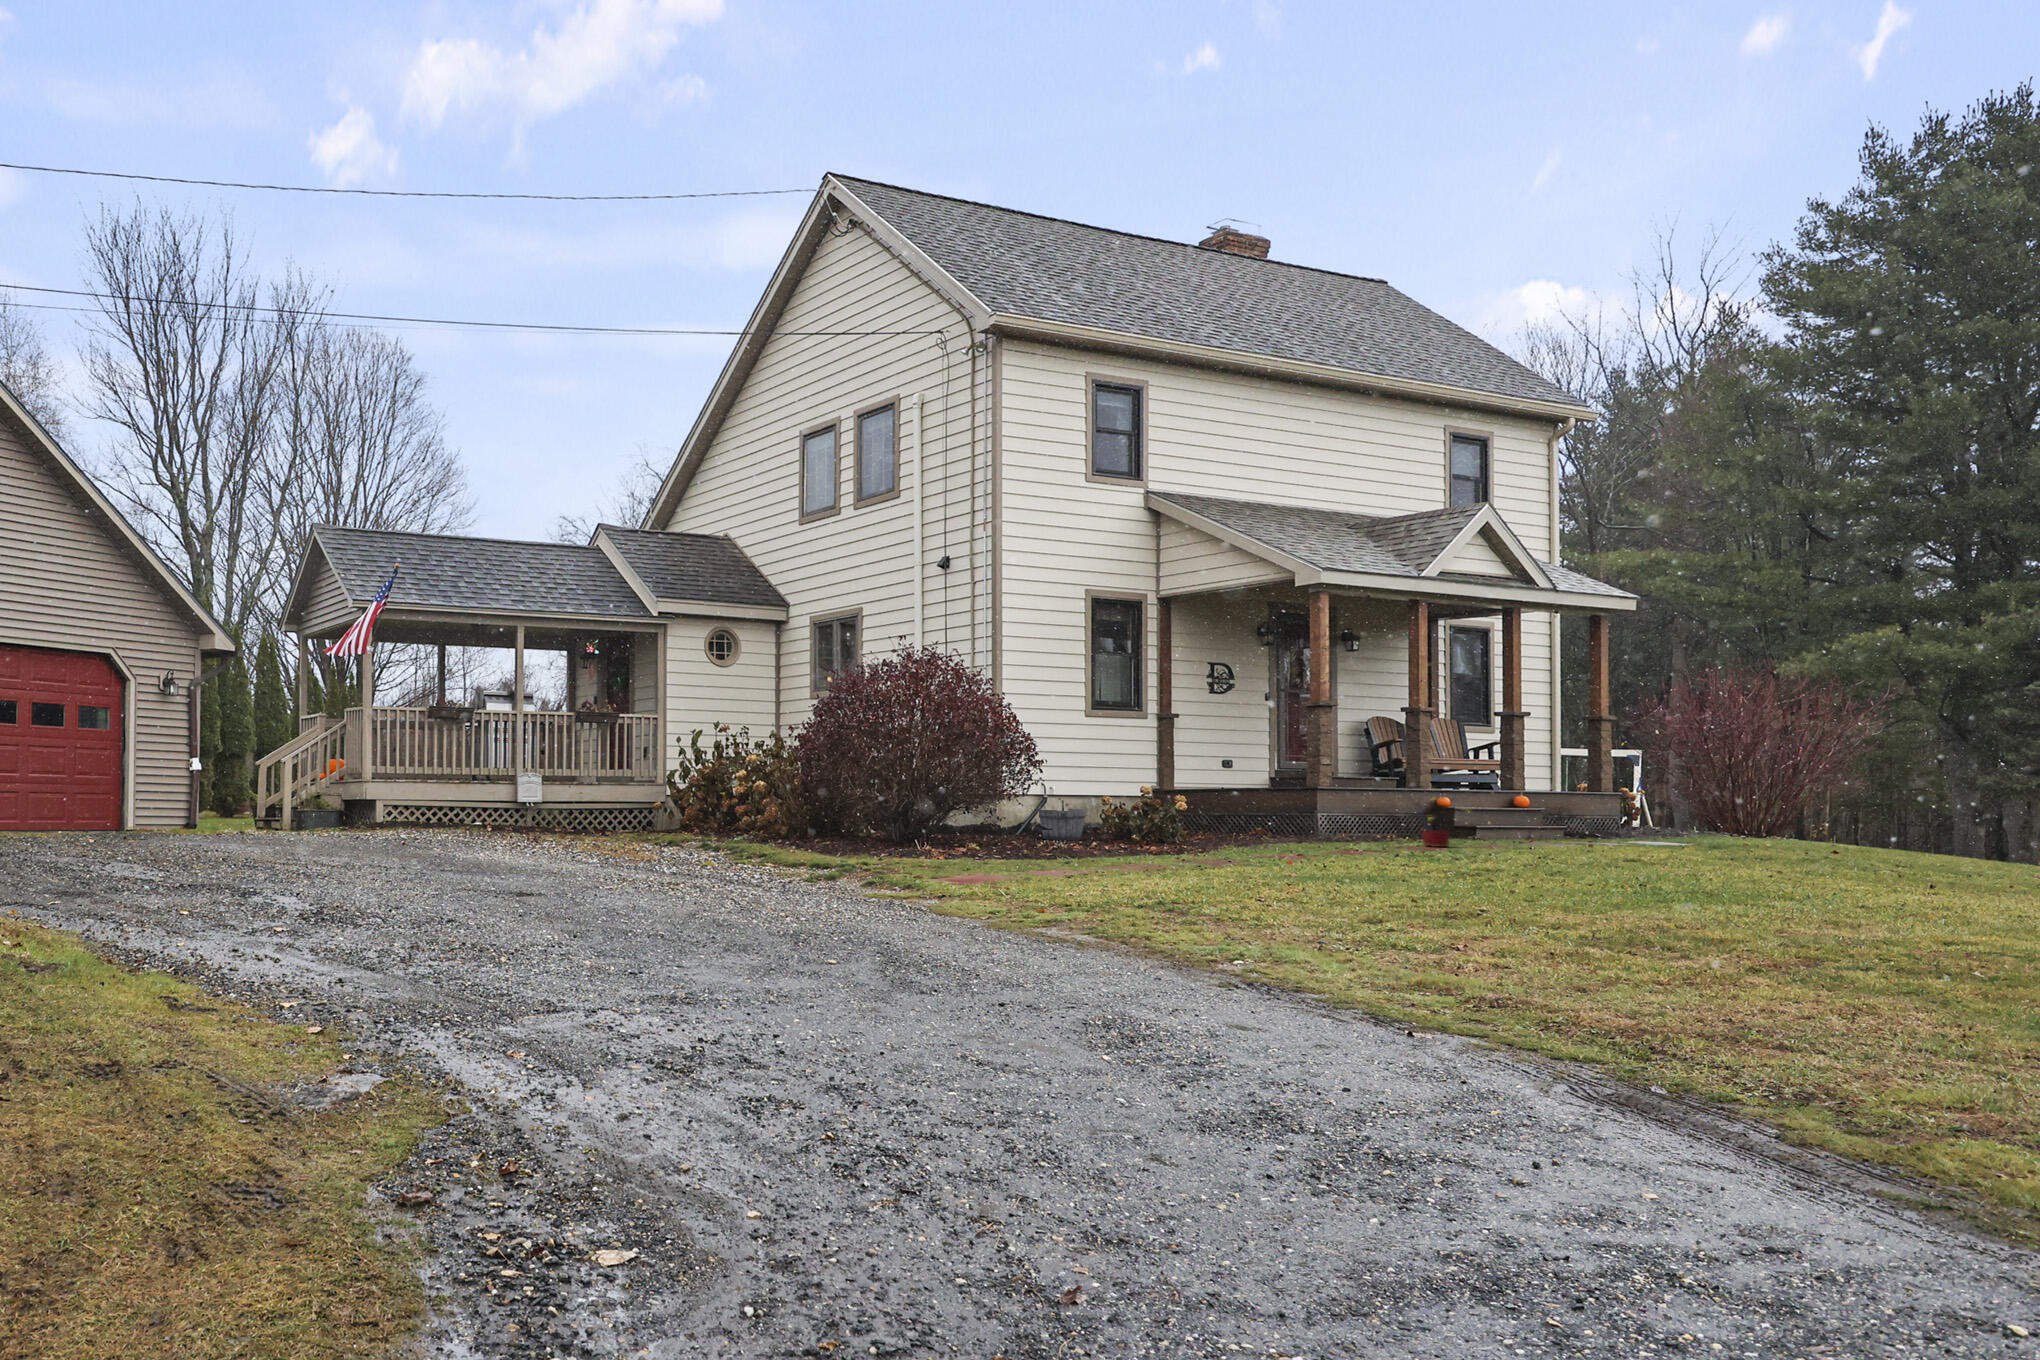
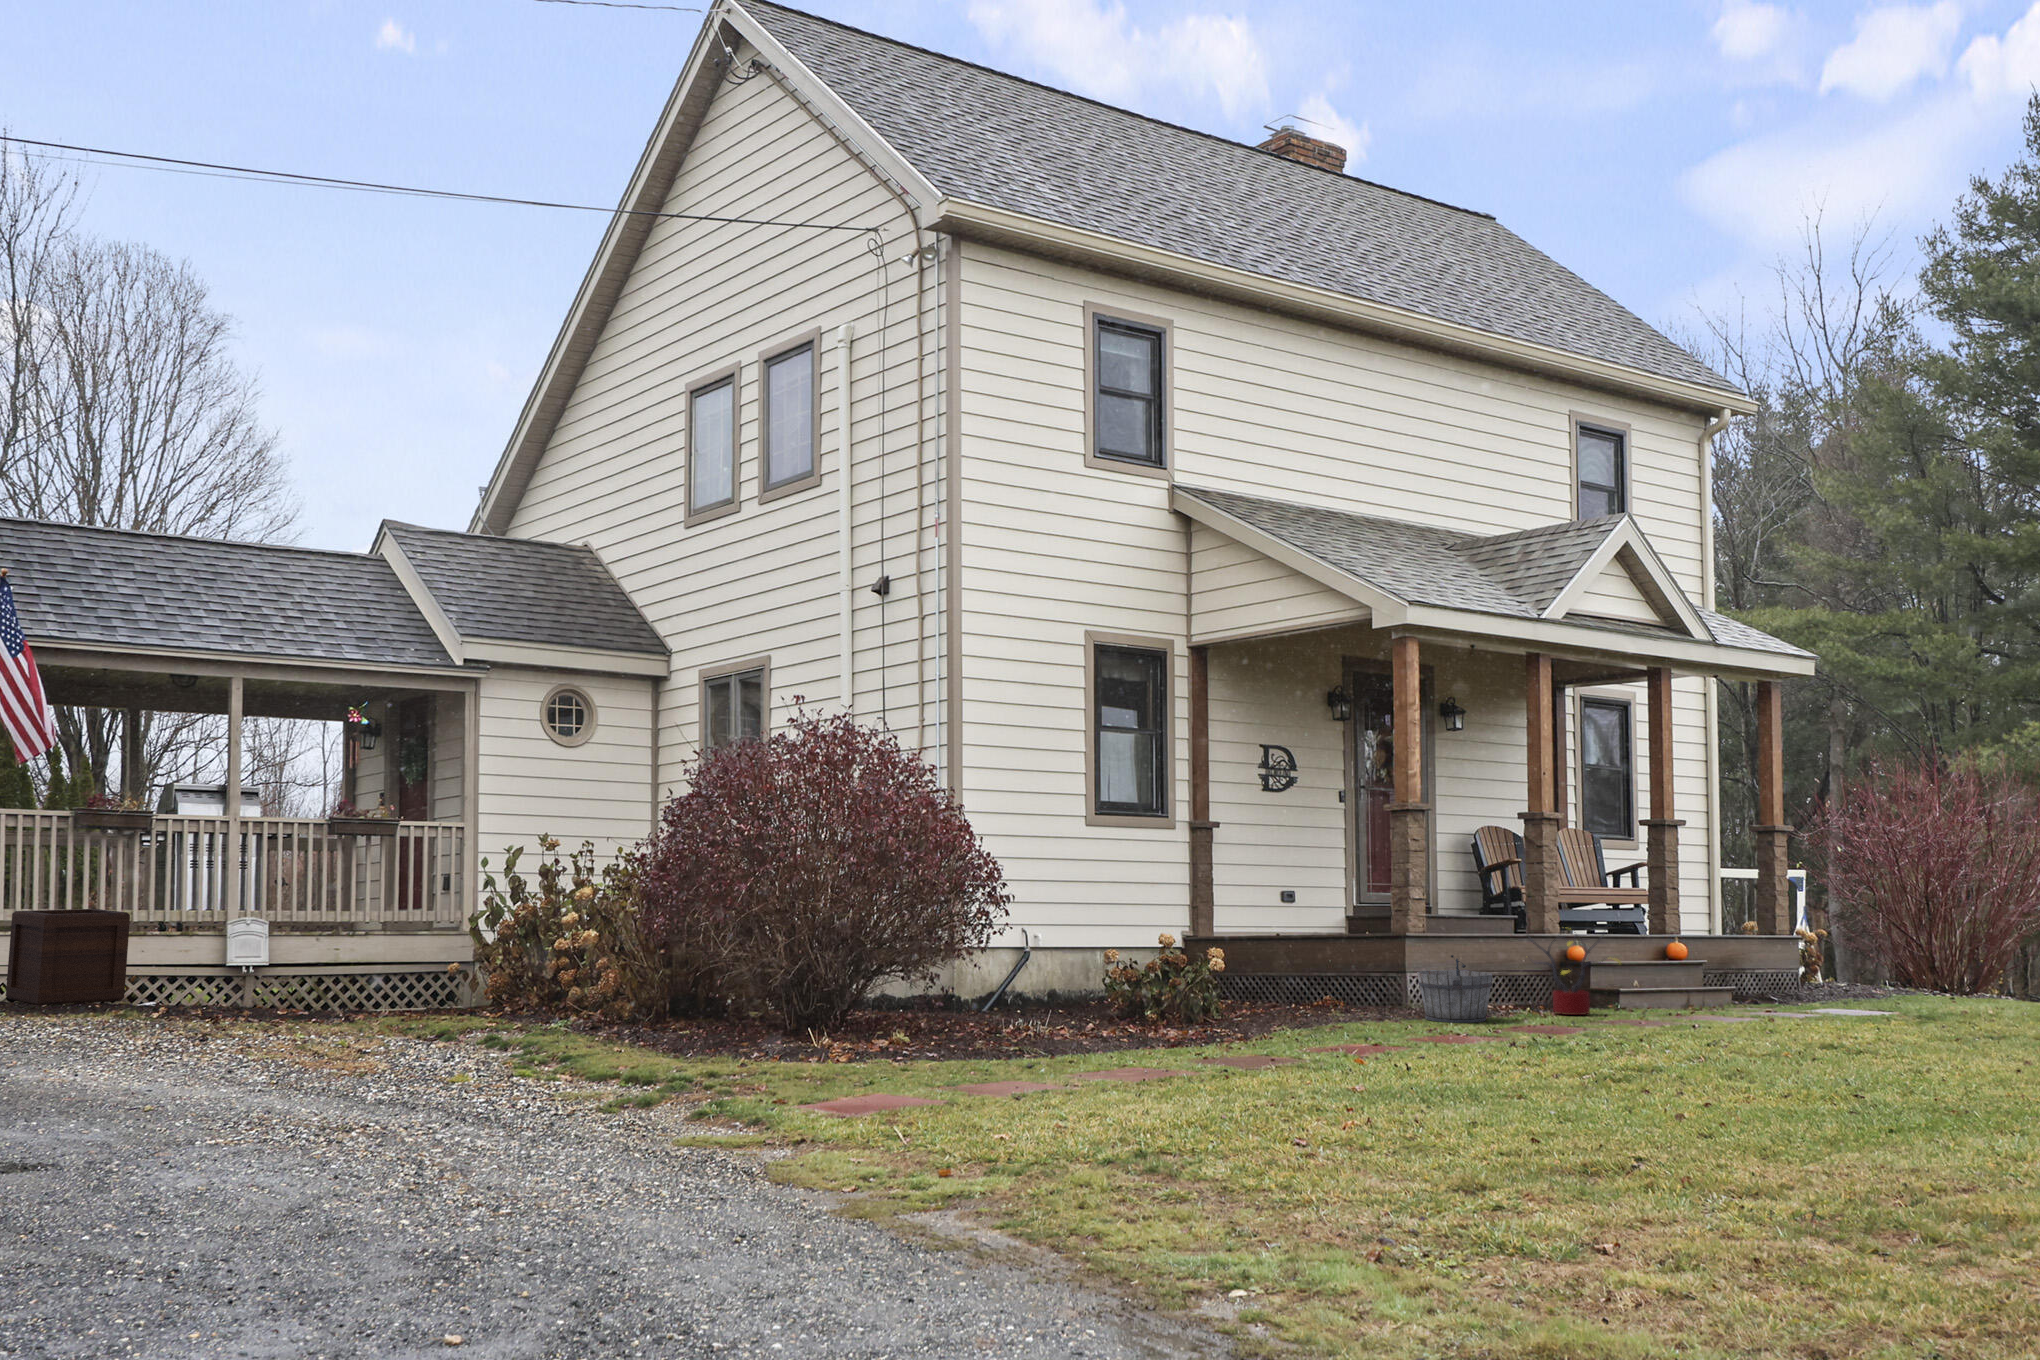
wooden crate: none [410,768,482,825] -> present [6,909,130,1005]
wooden bucket: present [1039,798,1086,840] -> present [1417,955,1492,1023]

